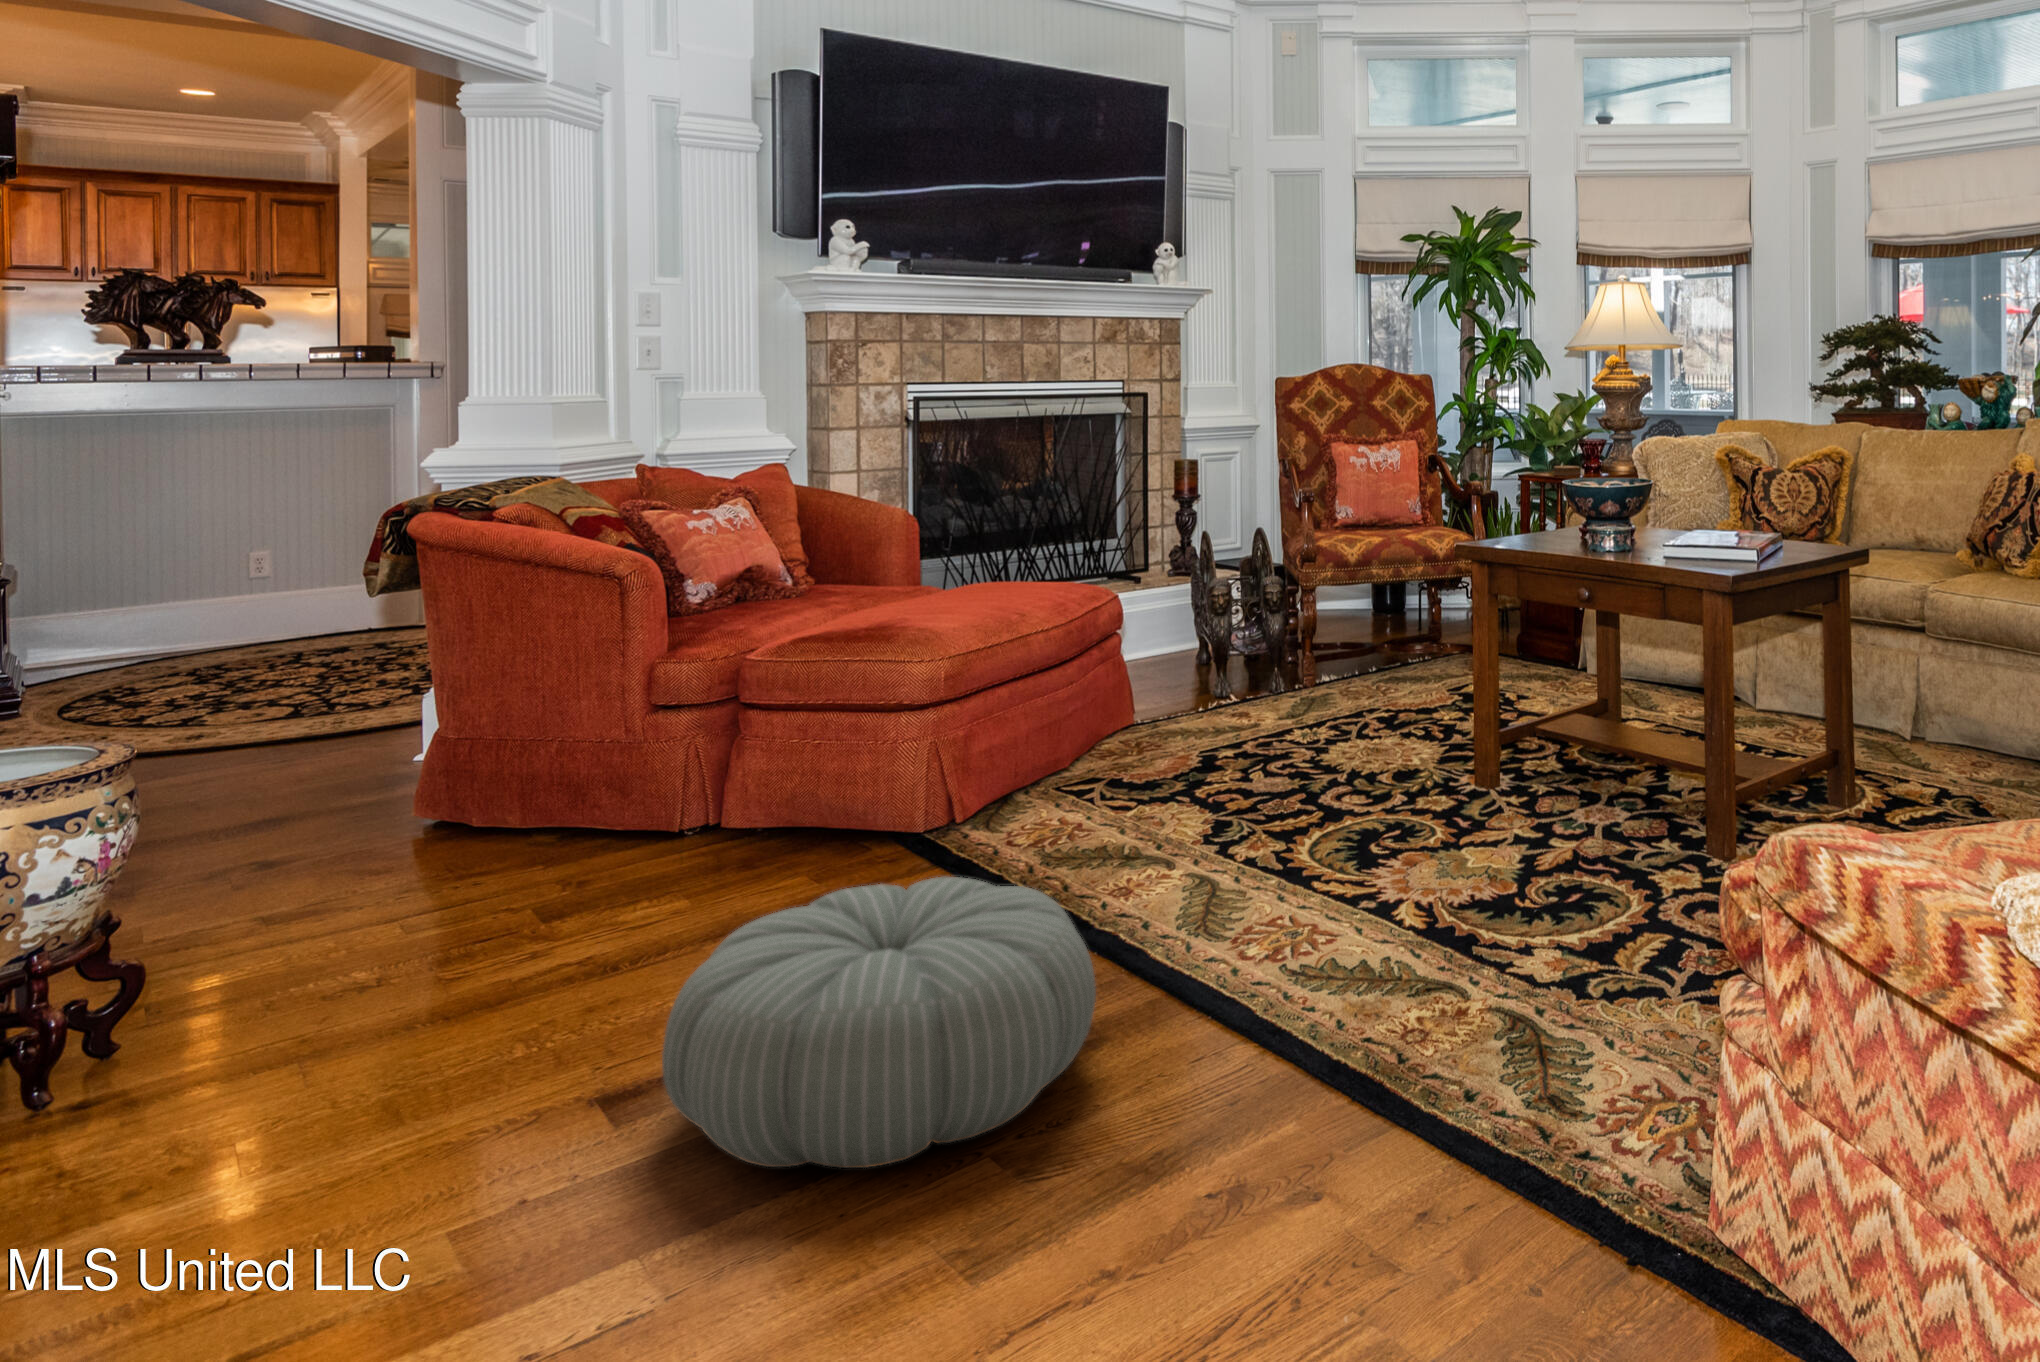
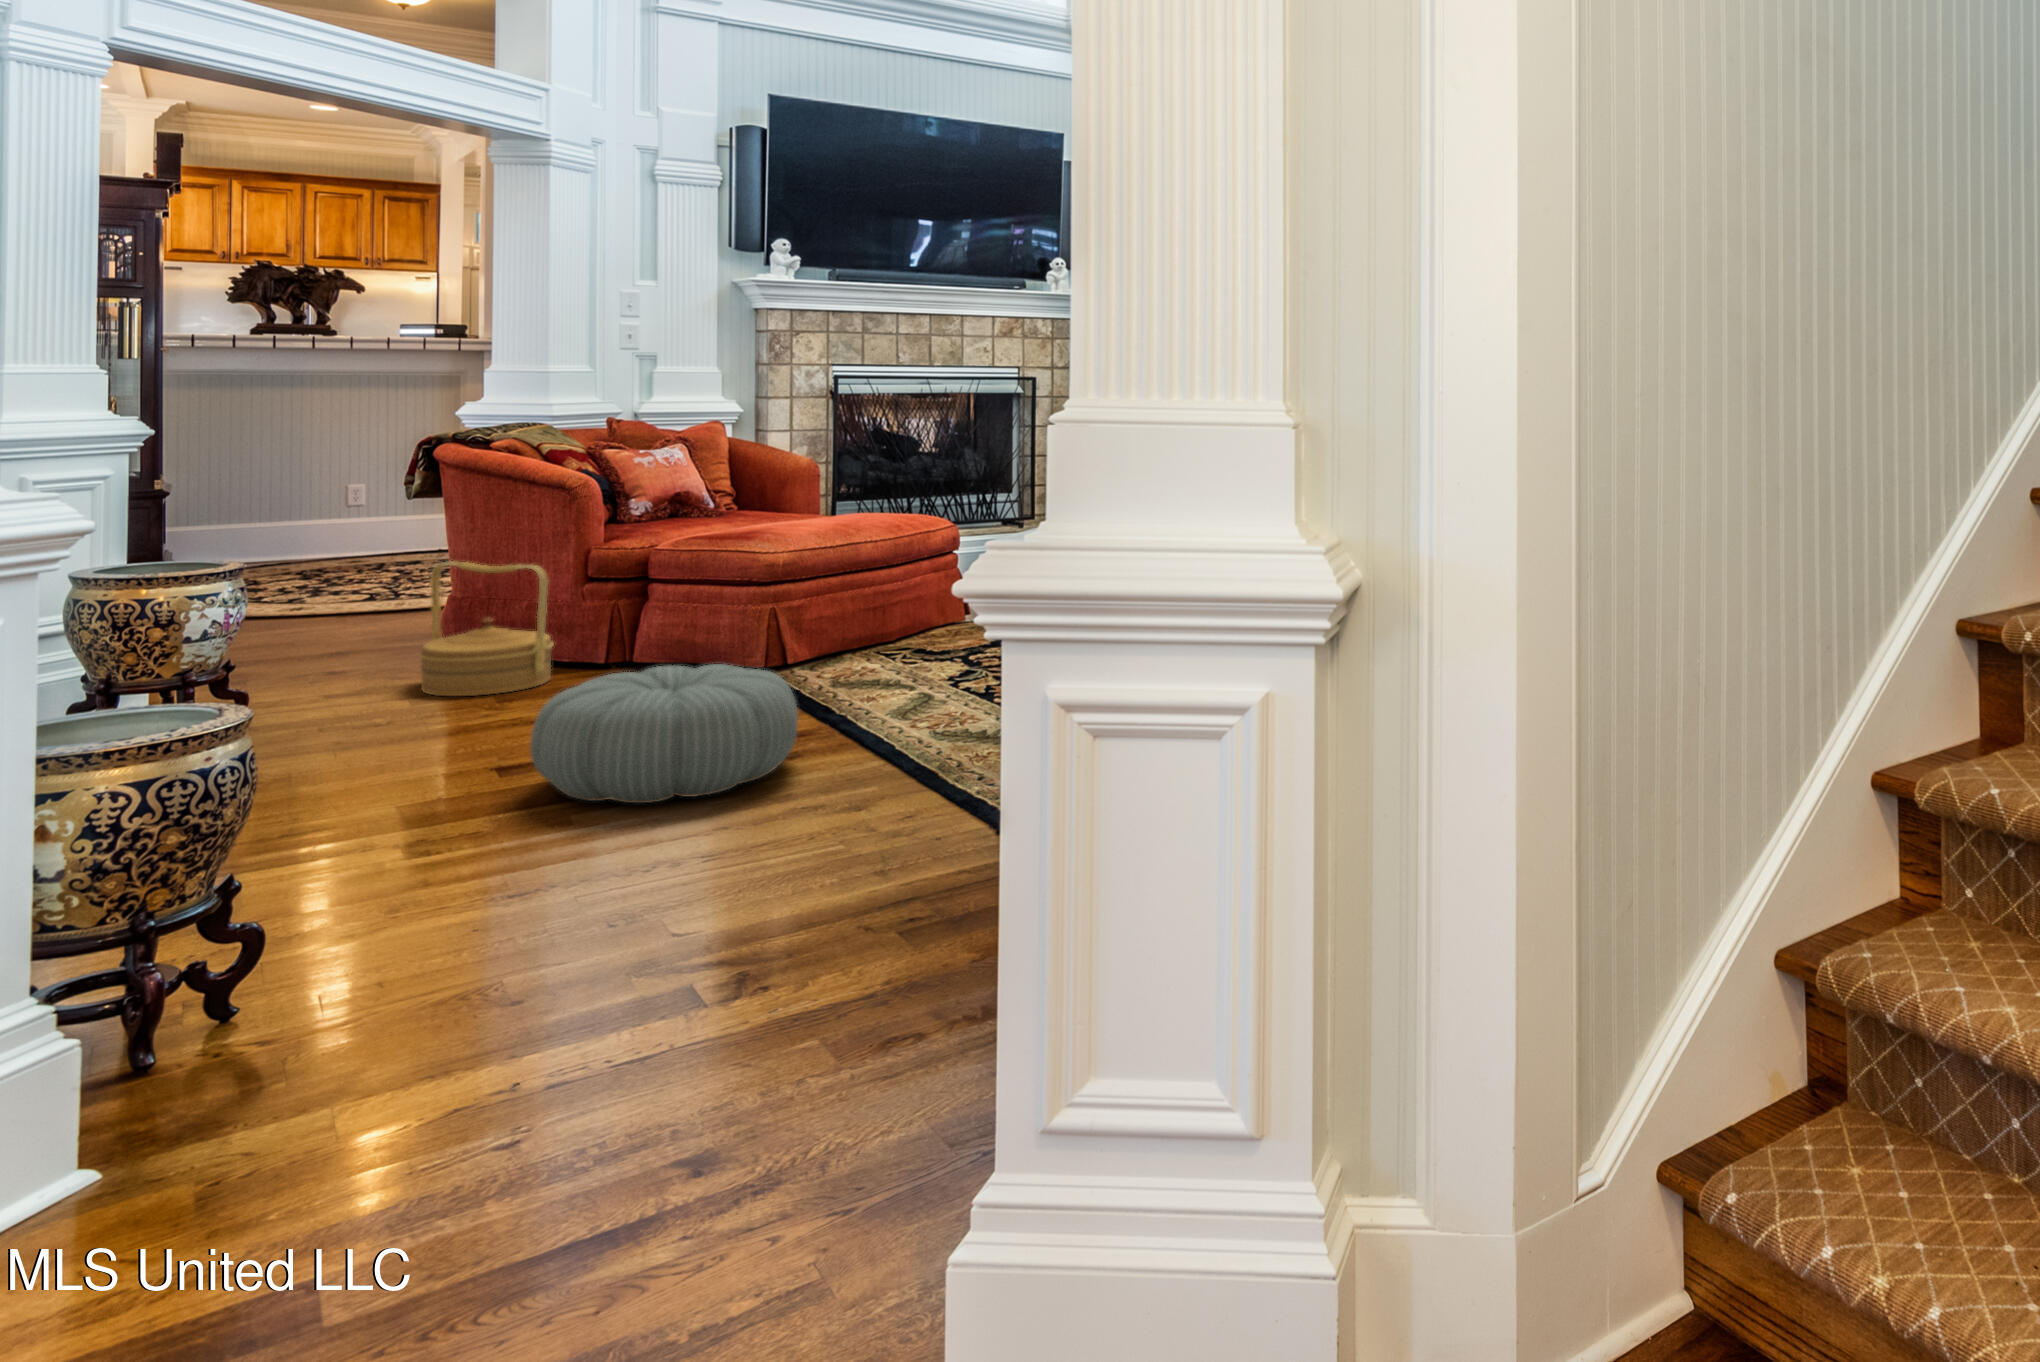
woven basket: none [403,692,606,905] -> present [419,561,554,696]

